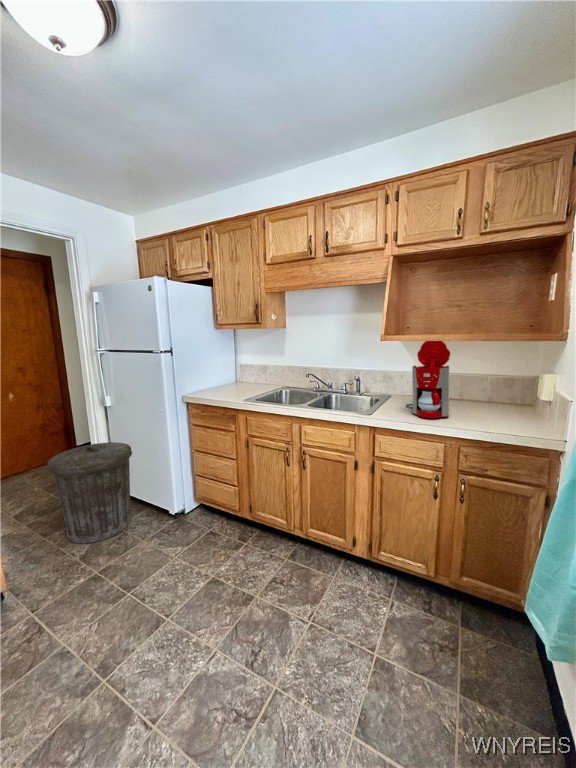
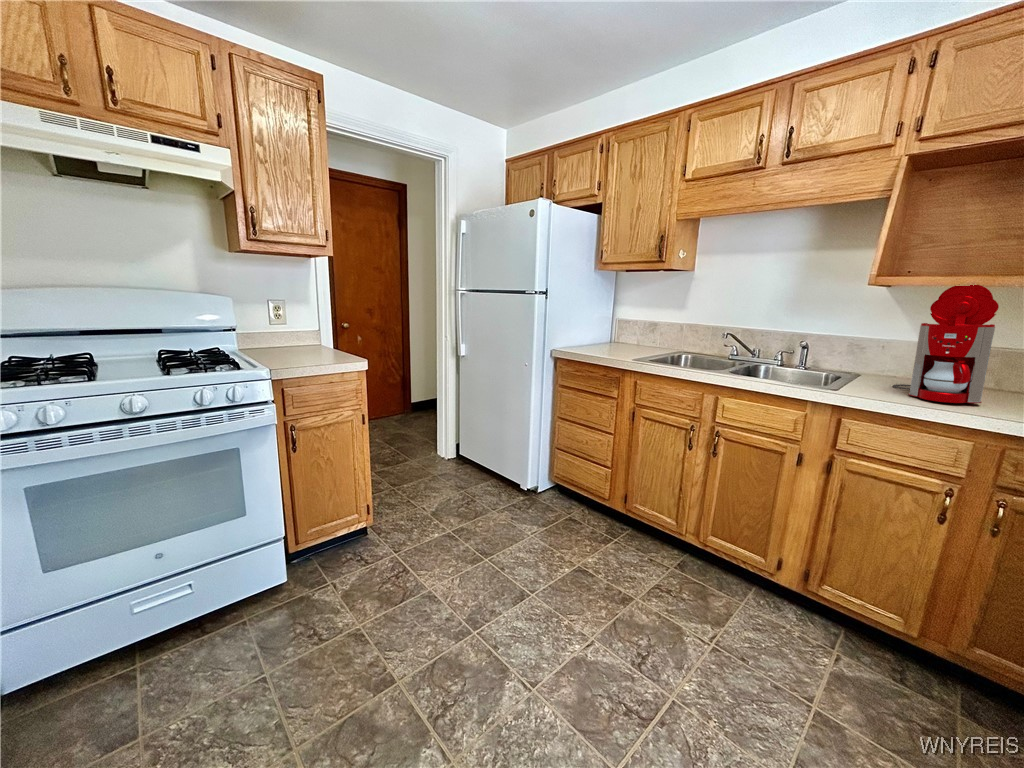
trash can: present [48,442,132,544] -> none [405,396,487,502]

